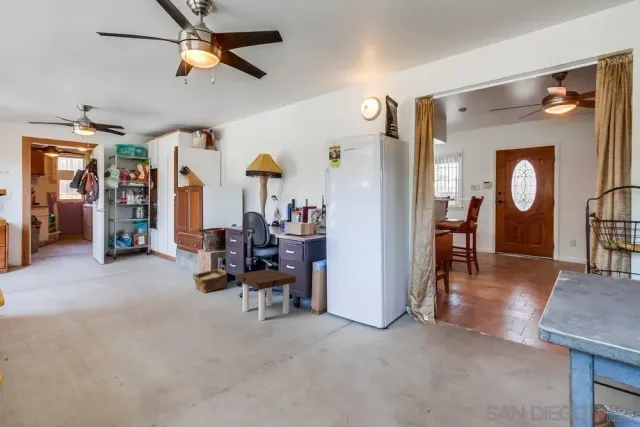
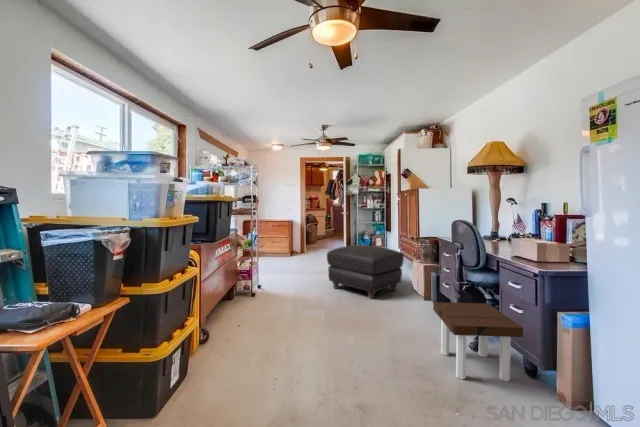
ottoman: none [102,241,189,291] -> present [327,245,404,299]
woven basket: present [193,268,227,293] -> none [399,283,439,312]

